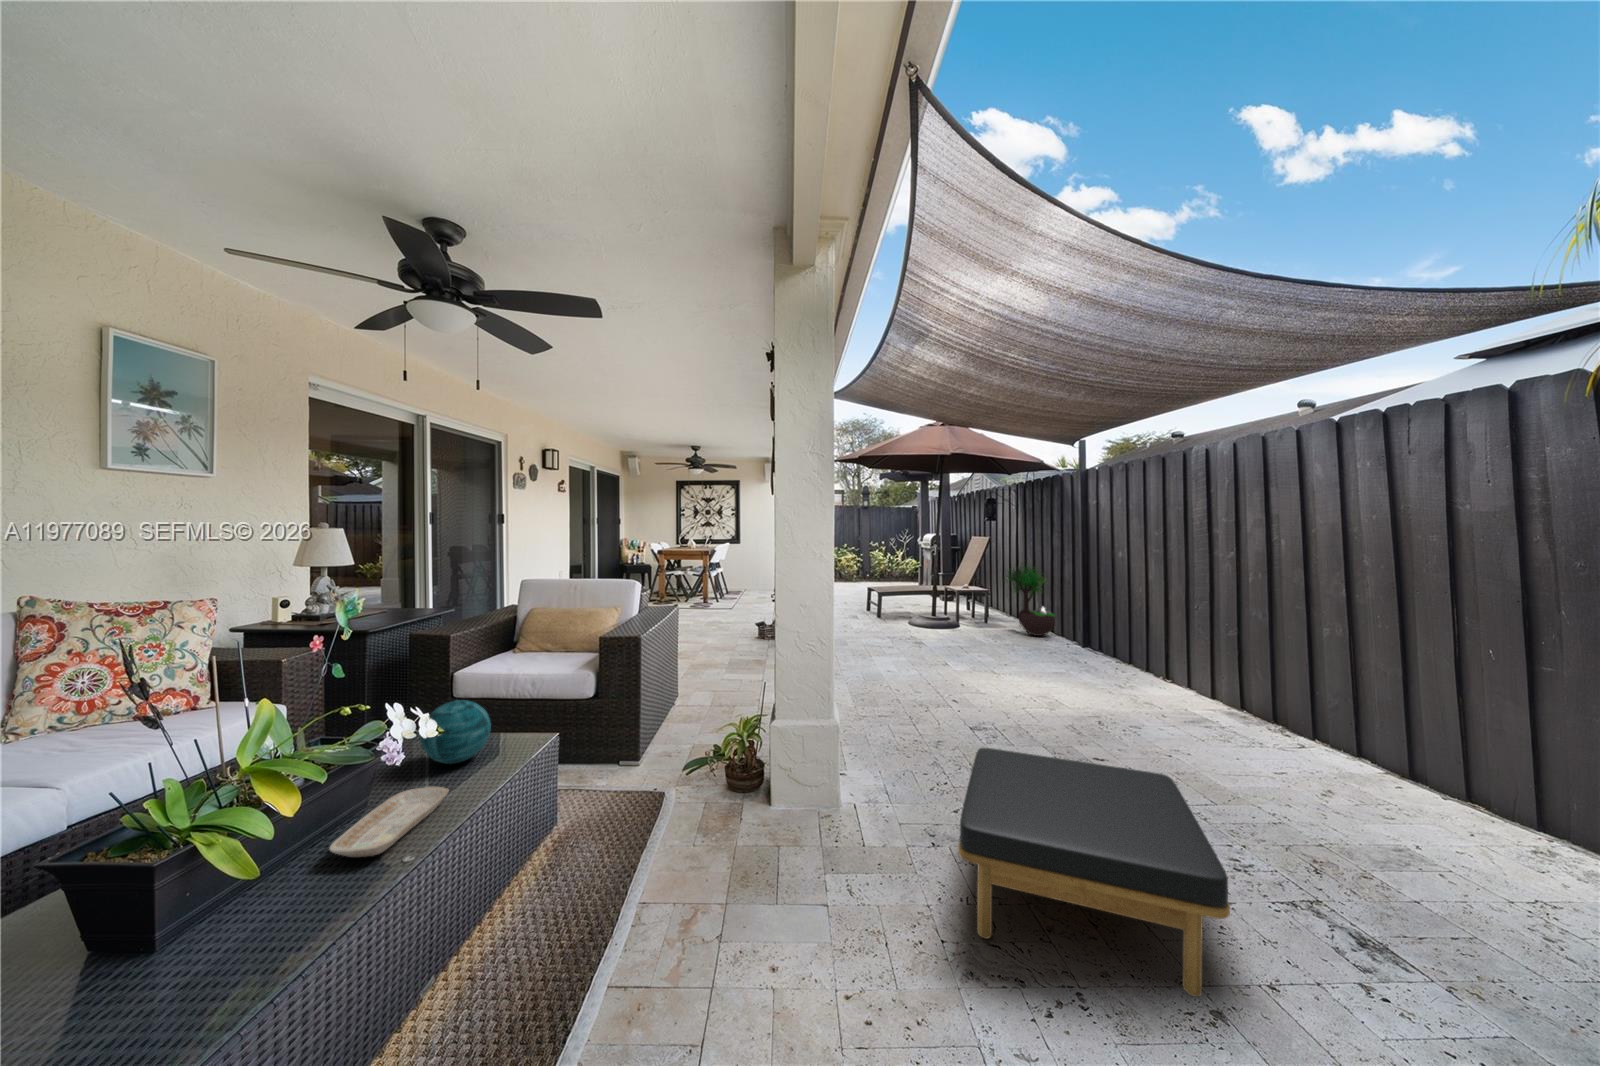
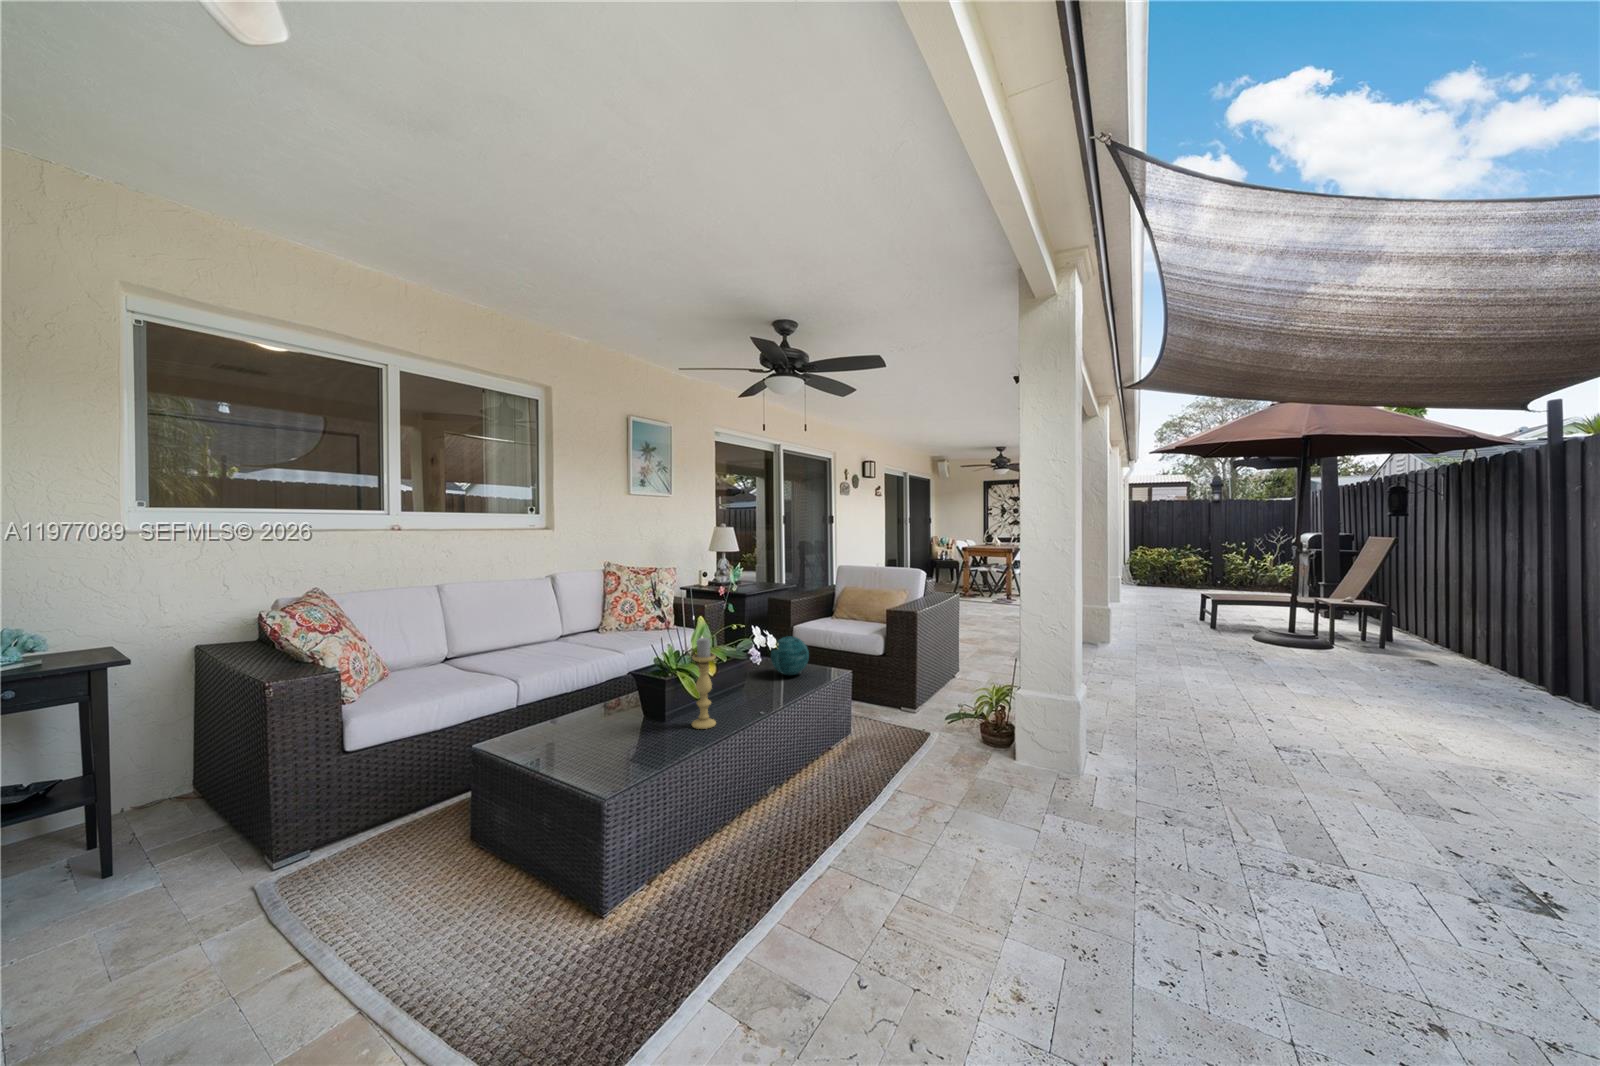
potted tree: present [1007,567,1055,636] -> none [1406,566,1506,672]
ottoman: present [958,748,1230,997] -> none [1154,743,1485,1001]
candle holder: none [229,754,297,951] -> present [692,638,716,729]
tray: present [330,787,449,857] -> none [728,682,784,707]

